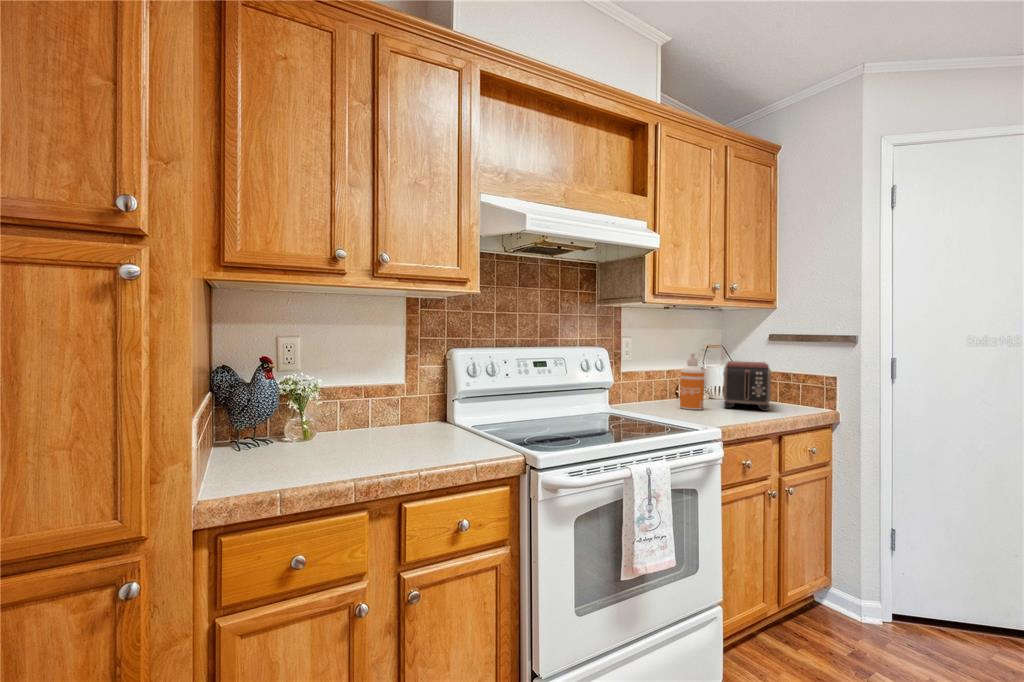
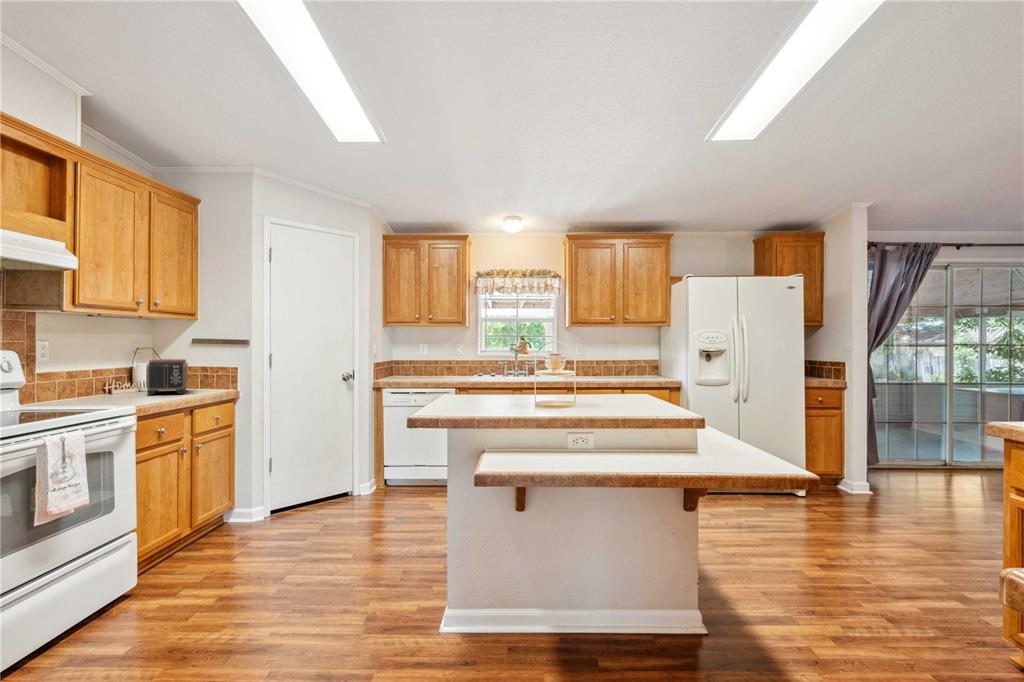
soap dispenser: present [680,353,704,410] -> none [104,353,127,399]

